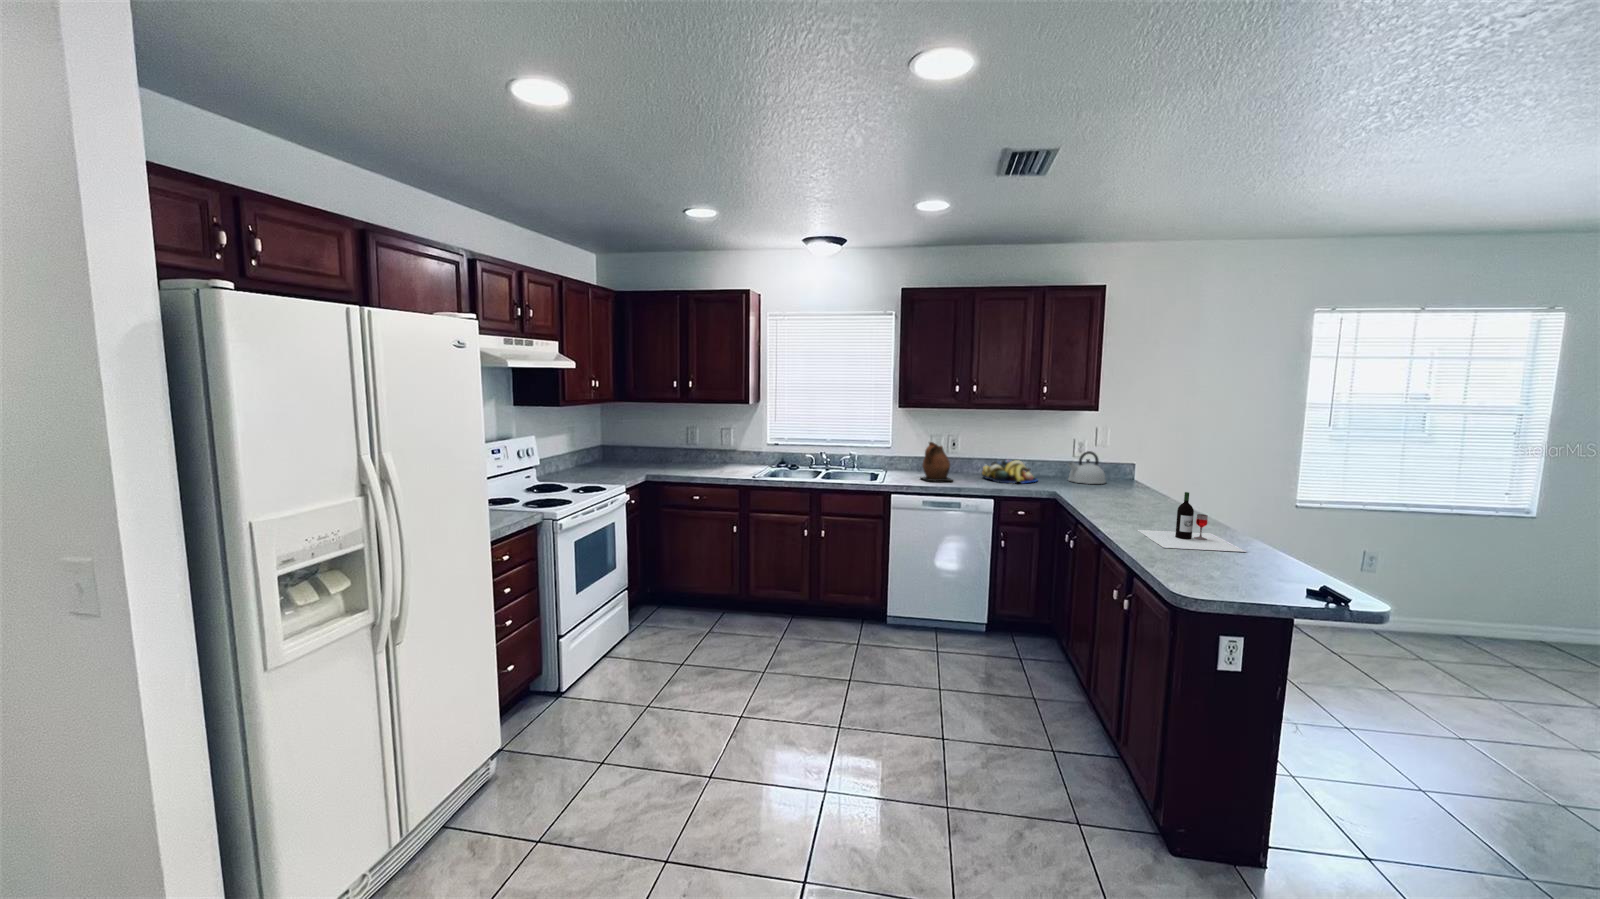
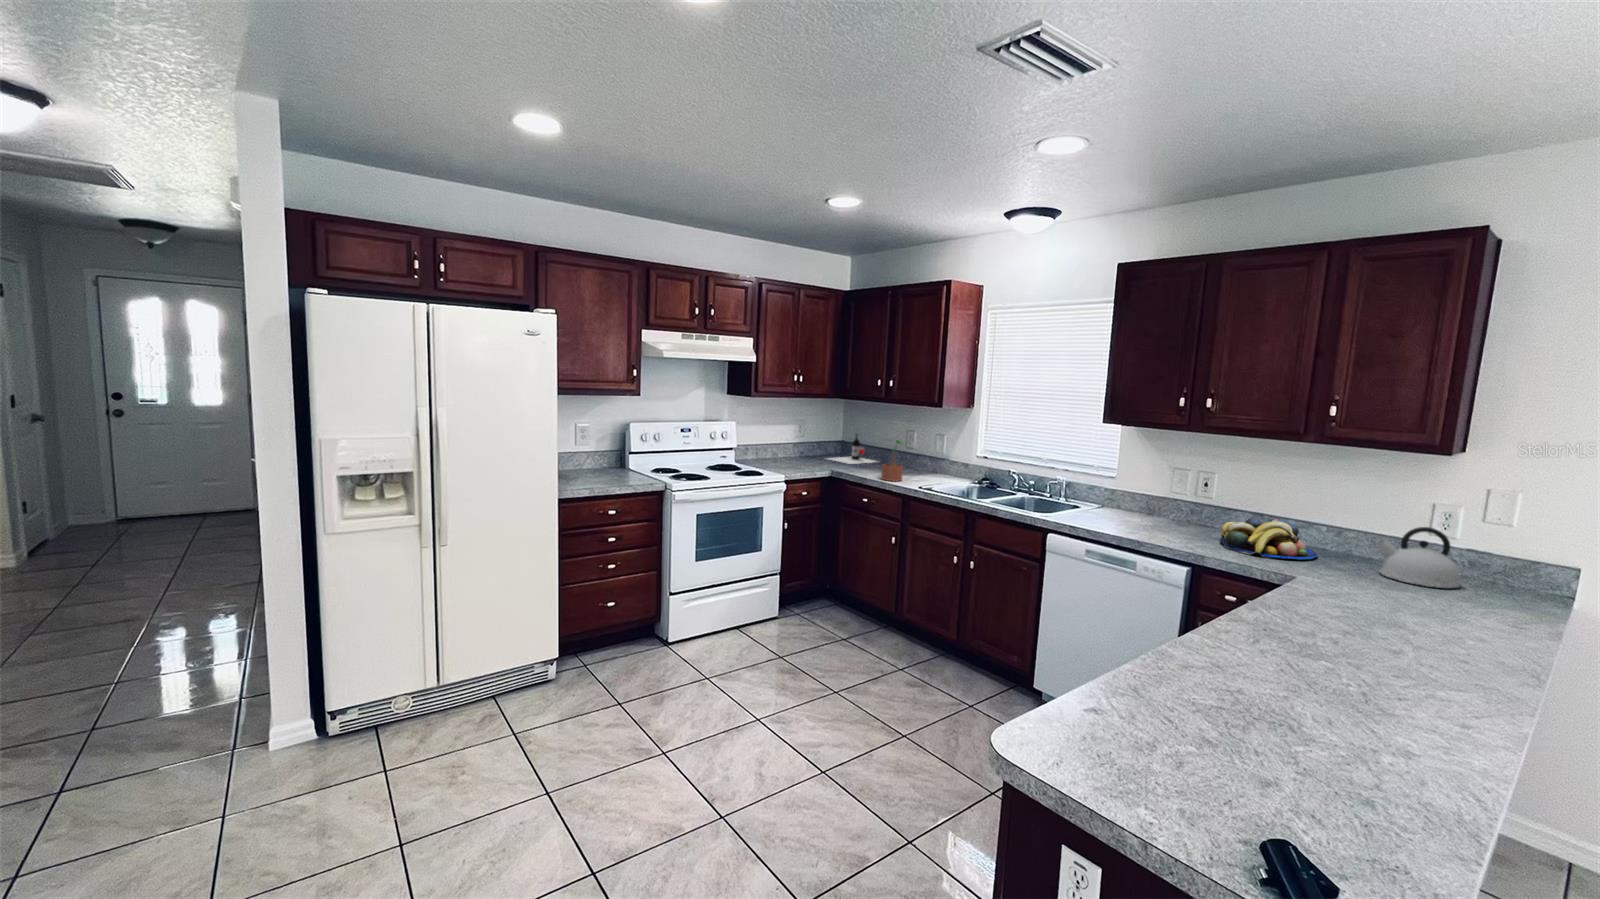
potted plant: none [702,436,724,475] -> present [881,440,903,481]
ceramic pitcher: present [920,442,953,481] -> none [1114,474,1163,534]
wine bottle: present [1138,492,1246,552] -> present [828,434,875,464]

